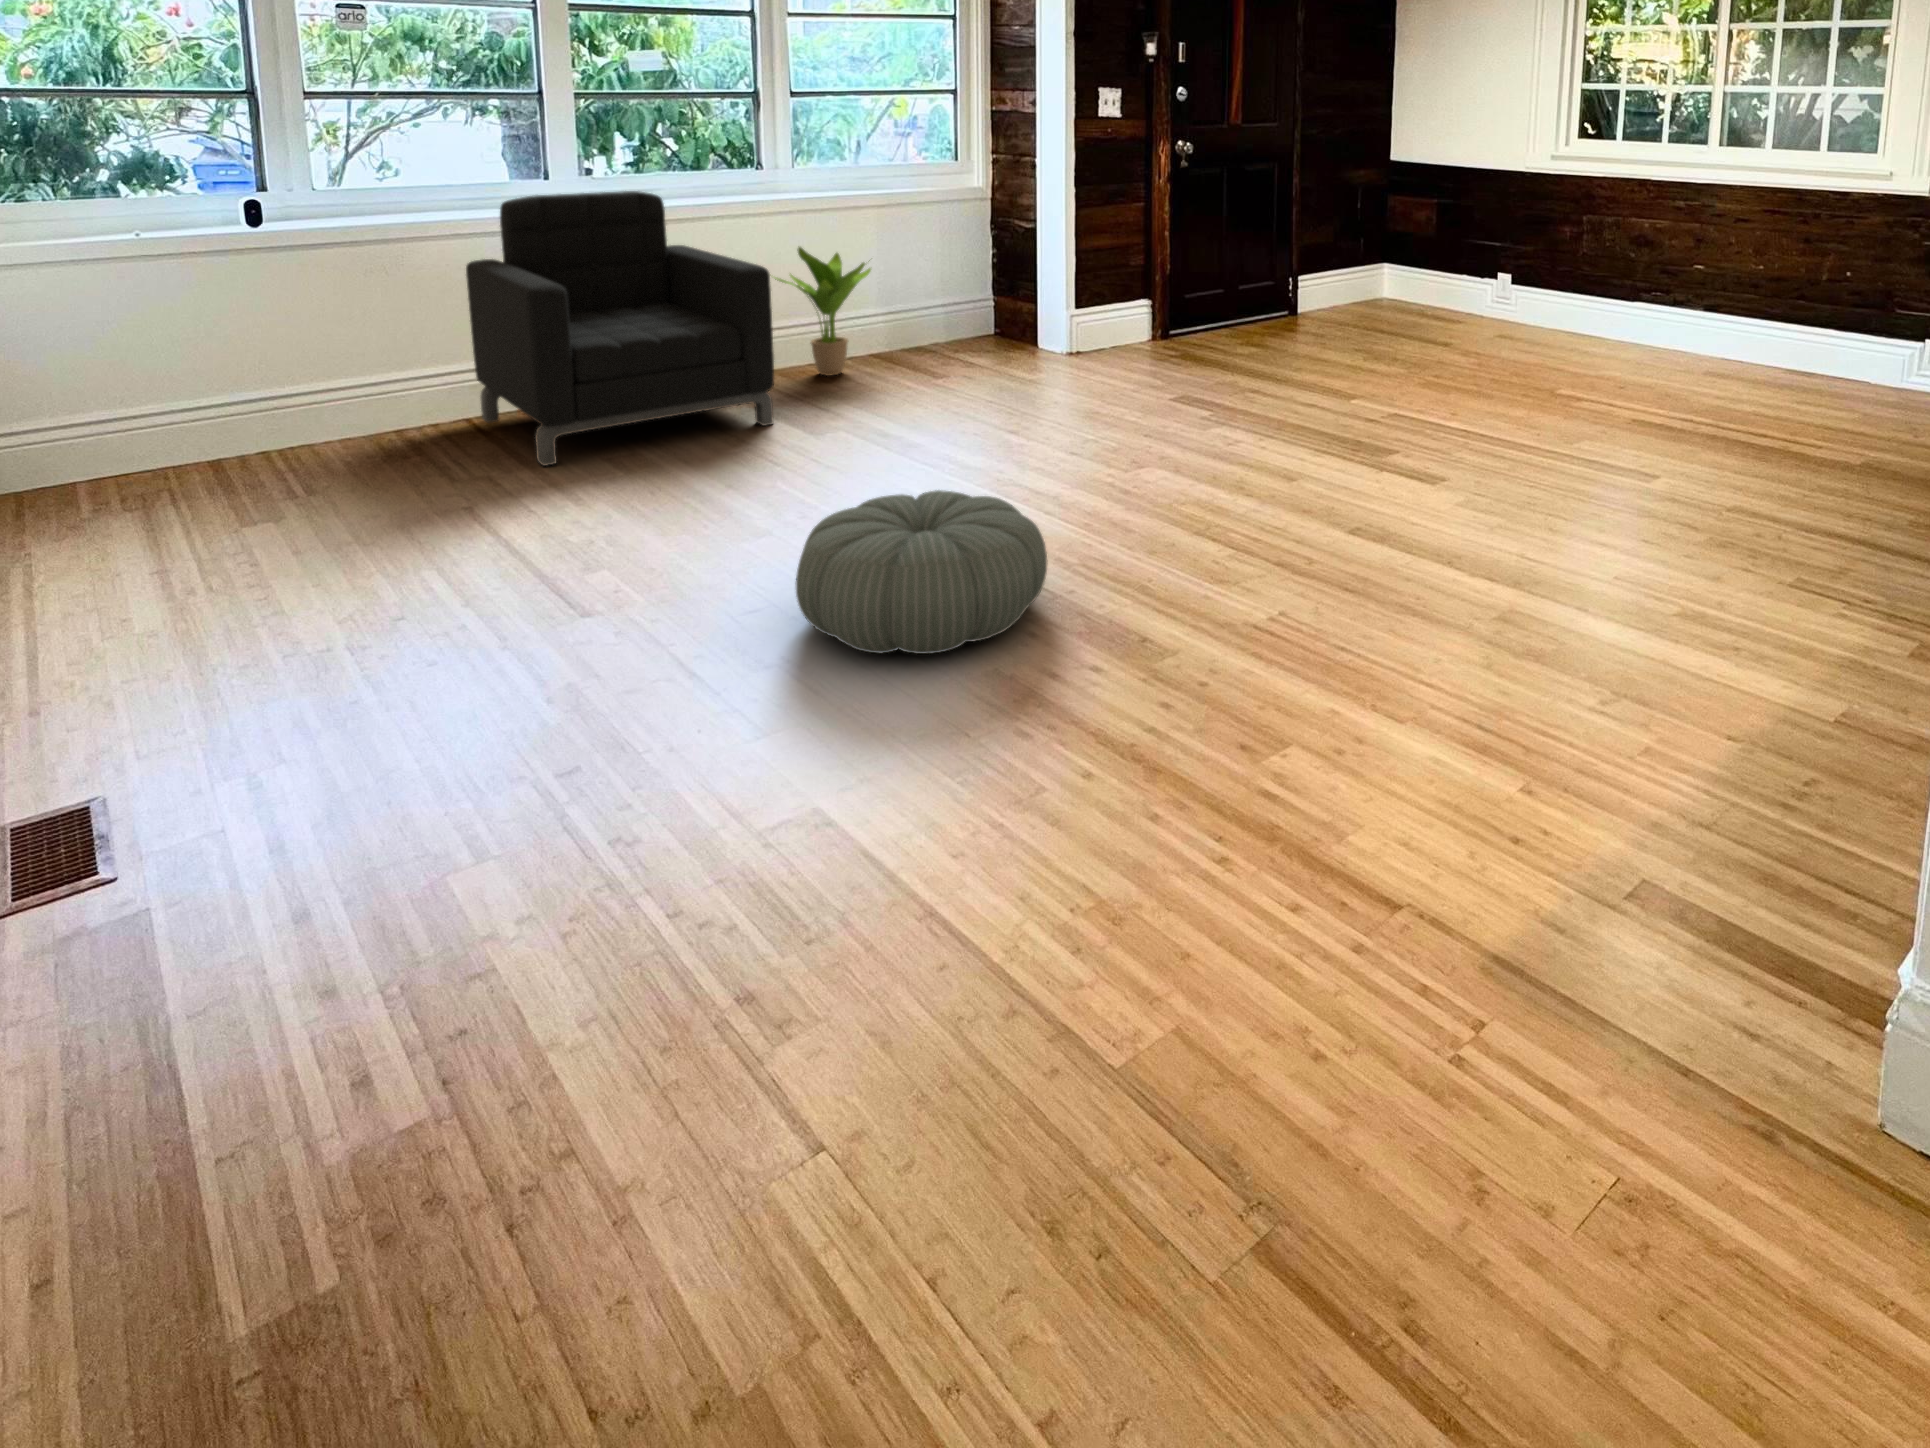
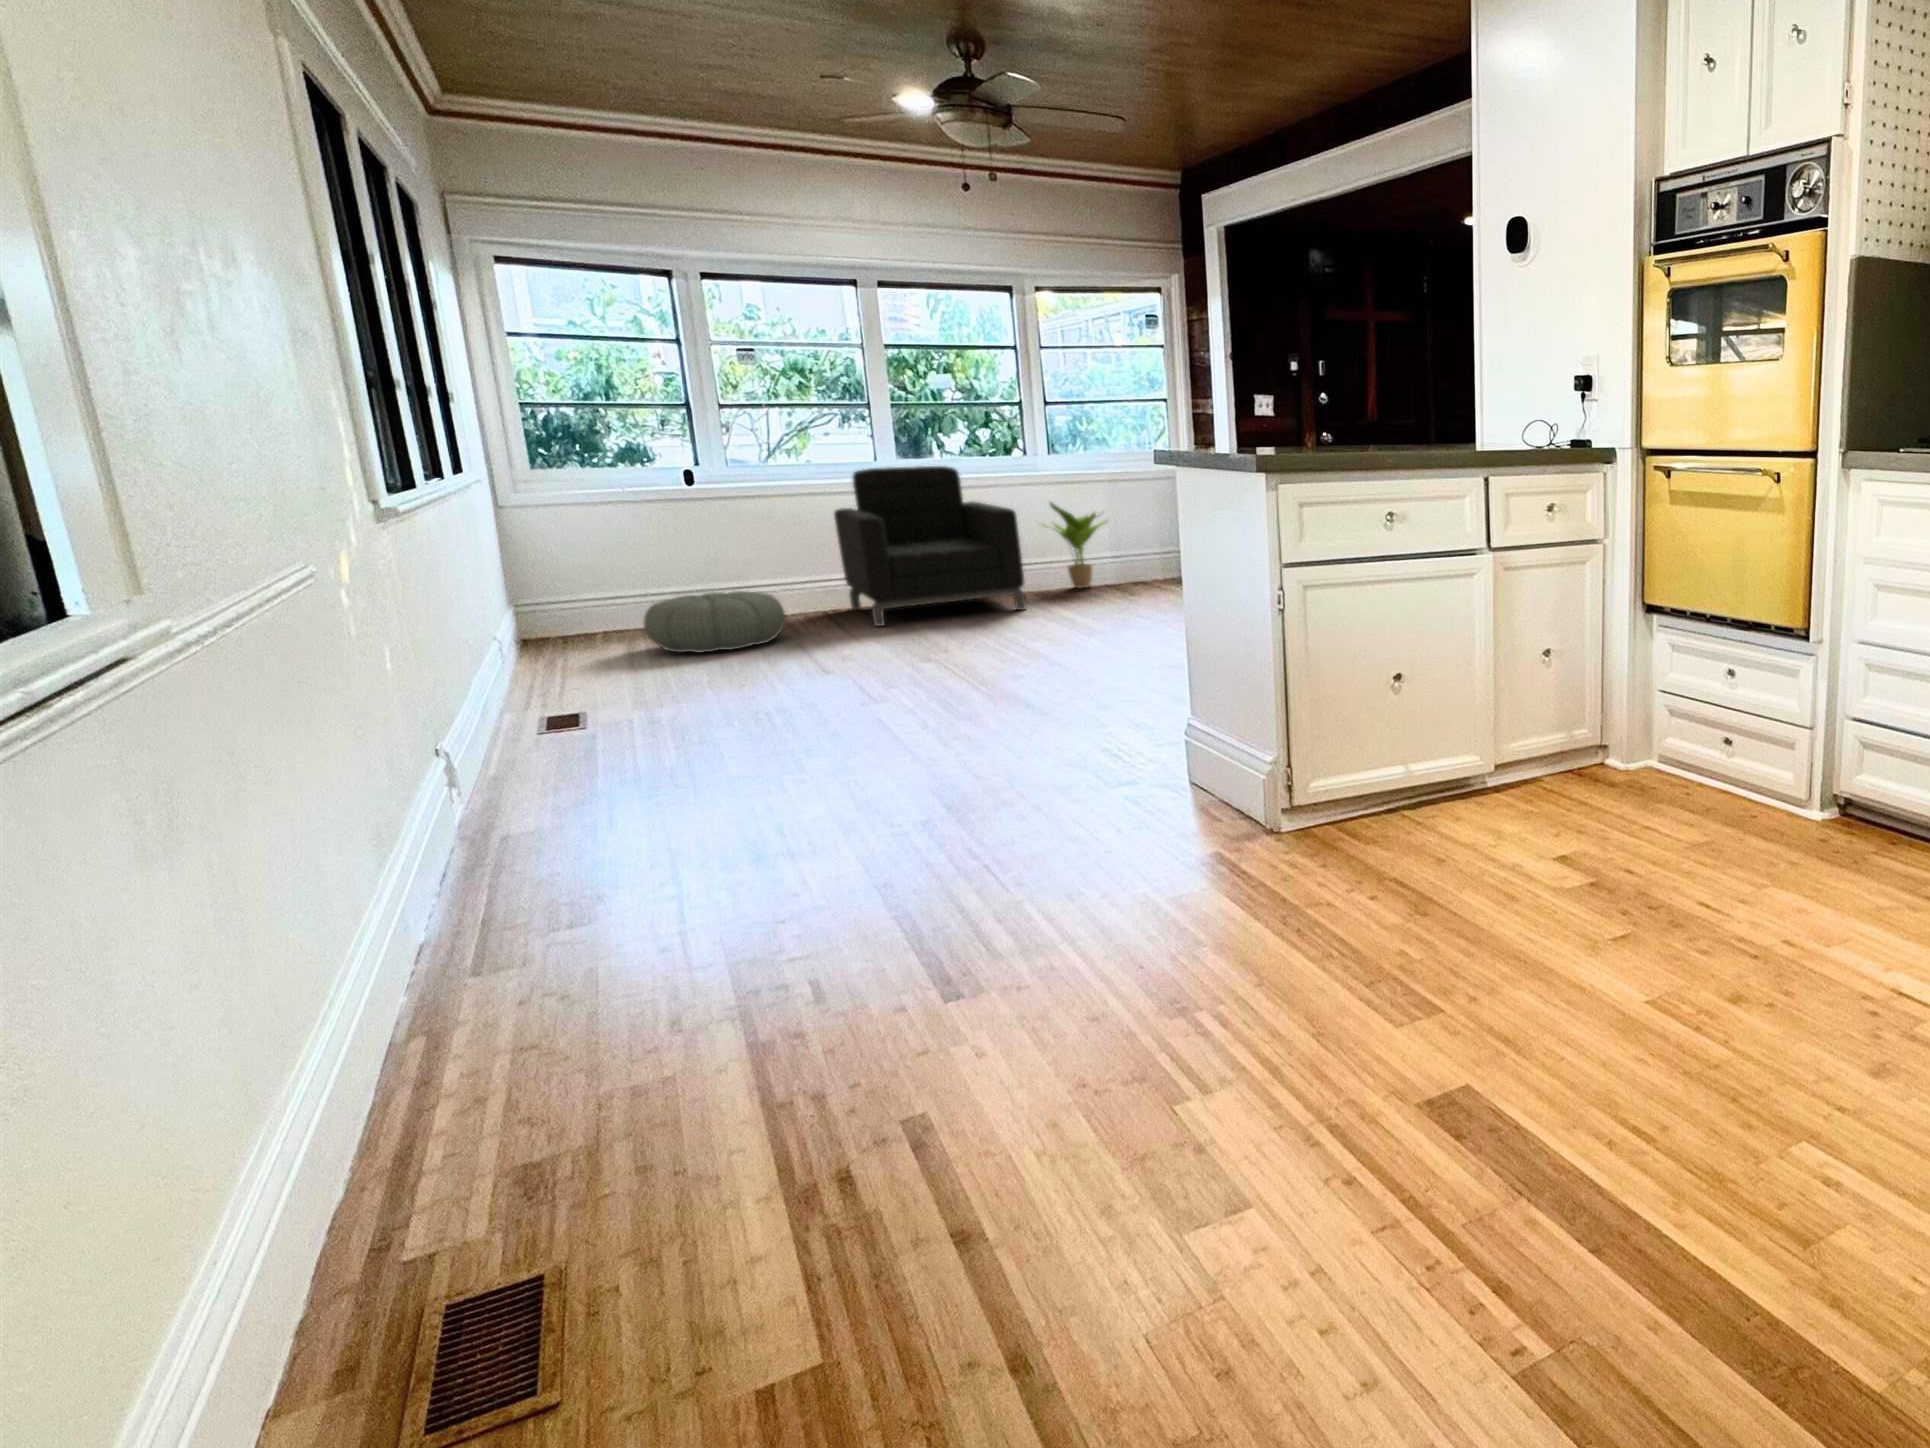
pouf: present [796,490,1047,654] -> present [644,591,786,653]

